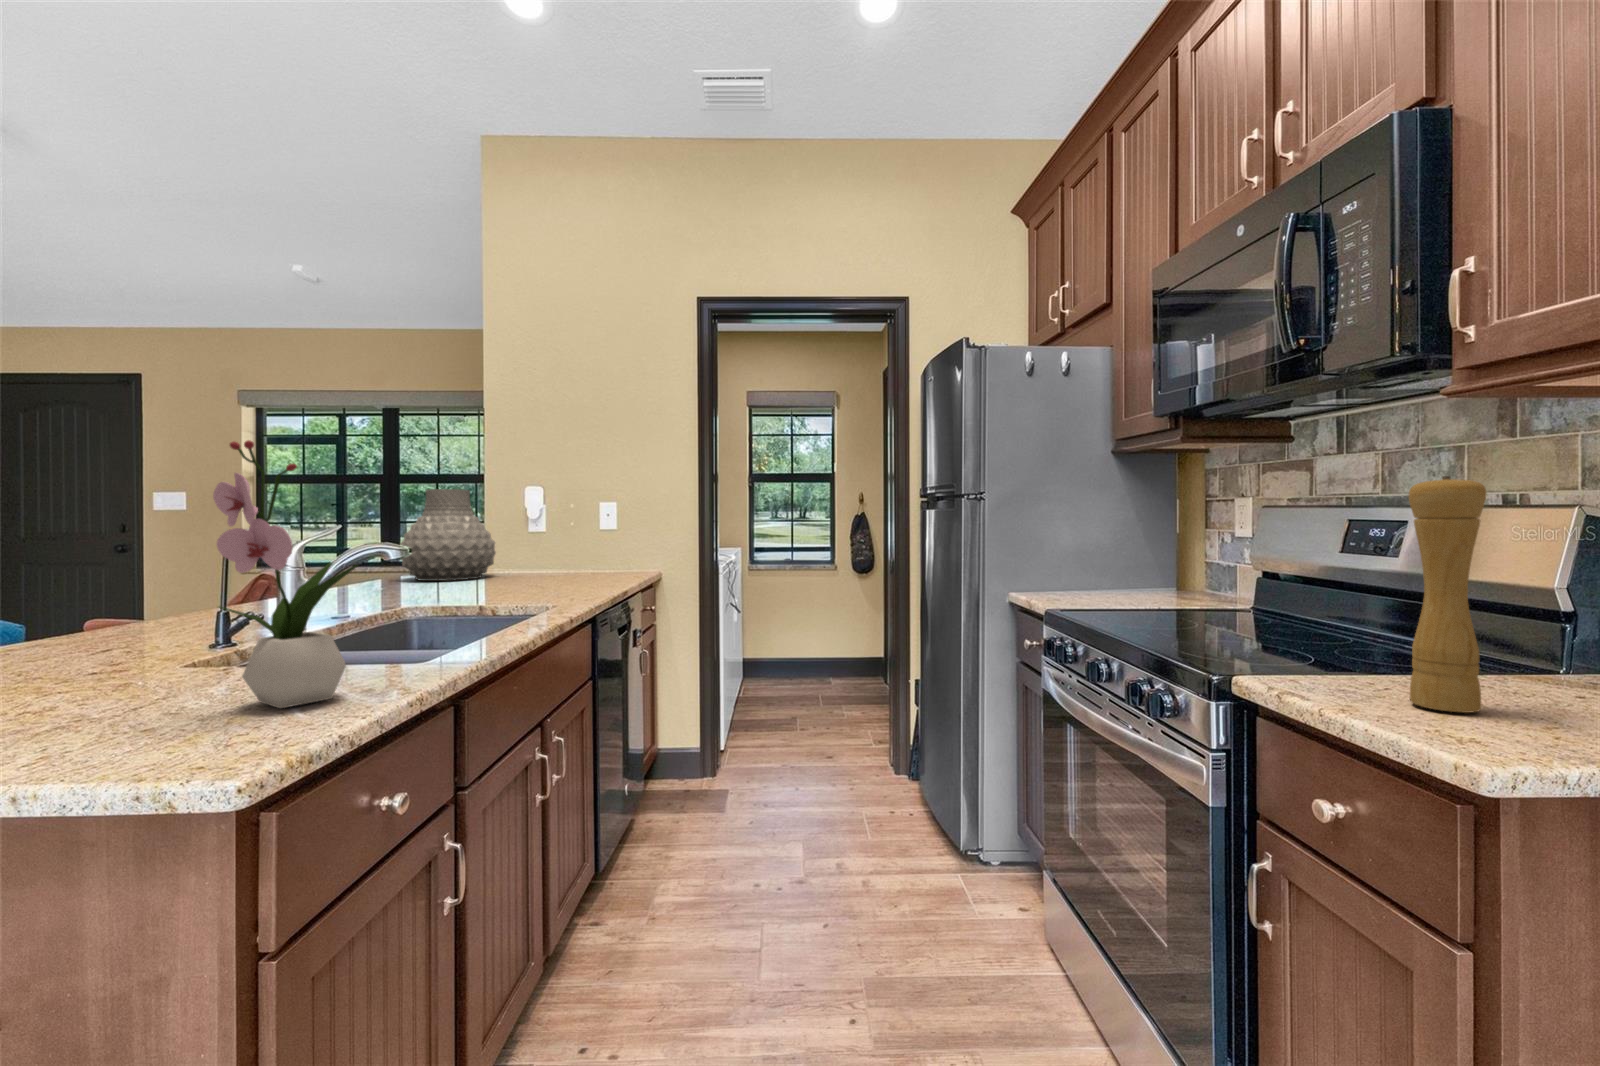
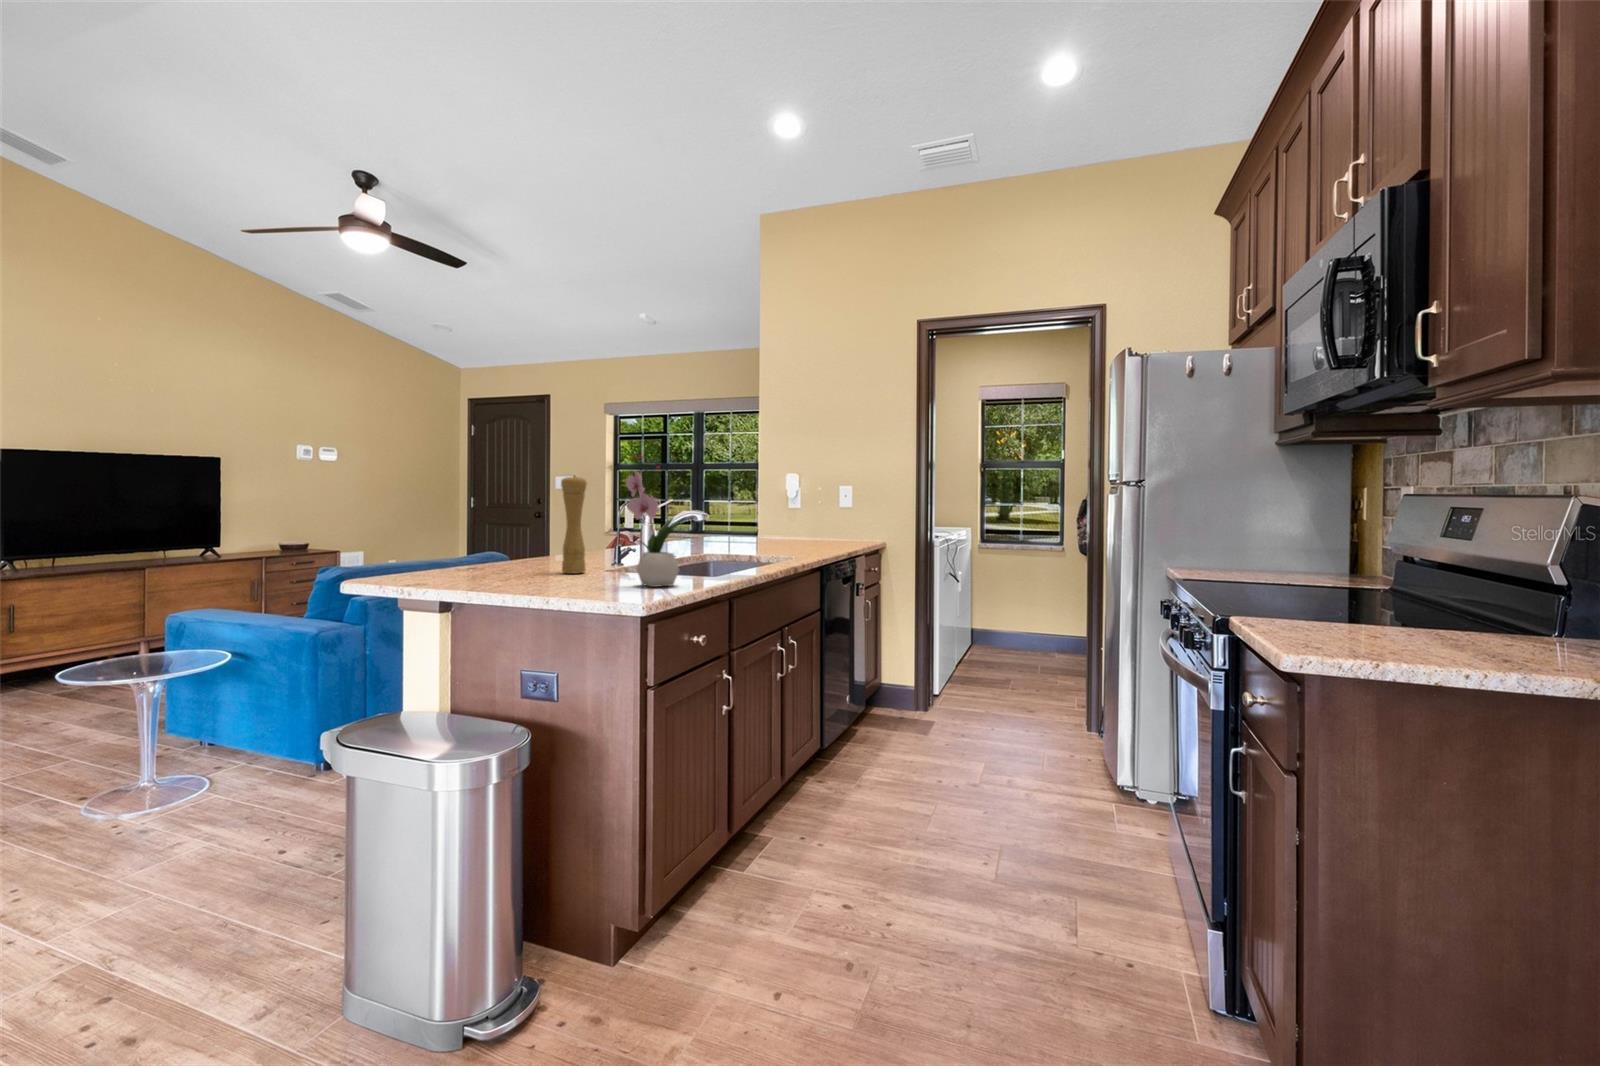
pepper mill: present [1409,476,1487,713] -> present [561,476,587,573]
vase: present [400,489,496,581] -> none [703,477,766,543]

